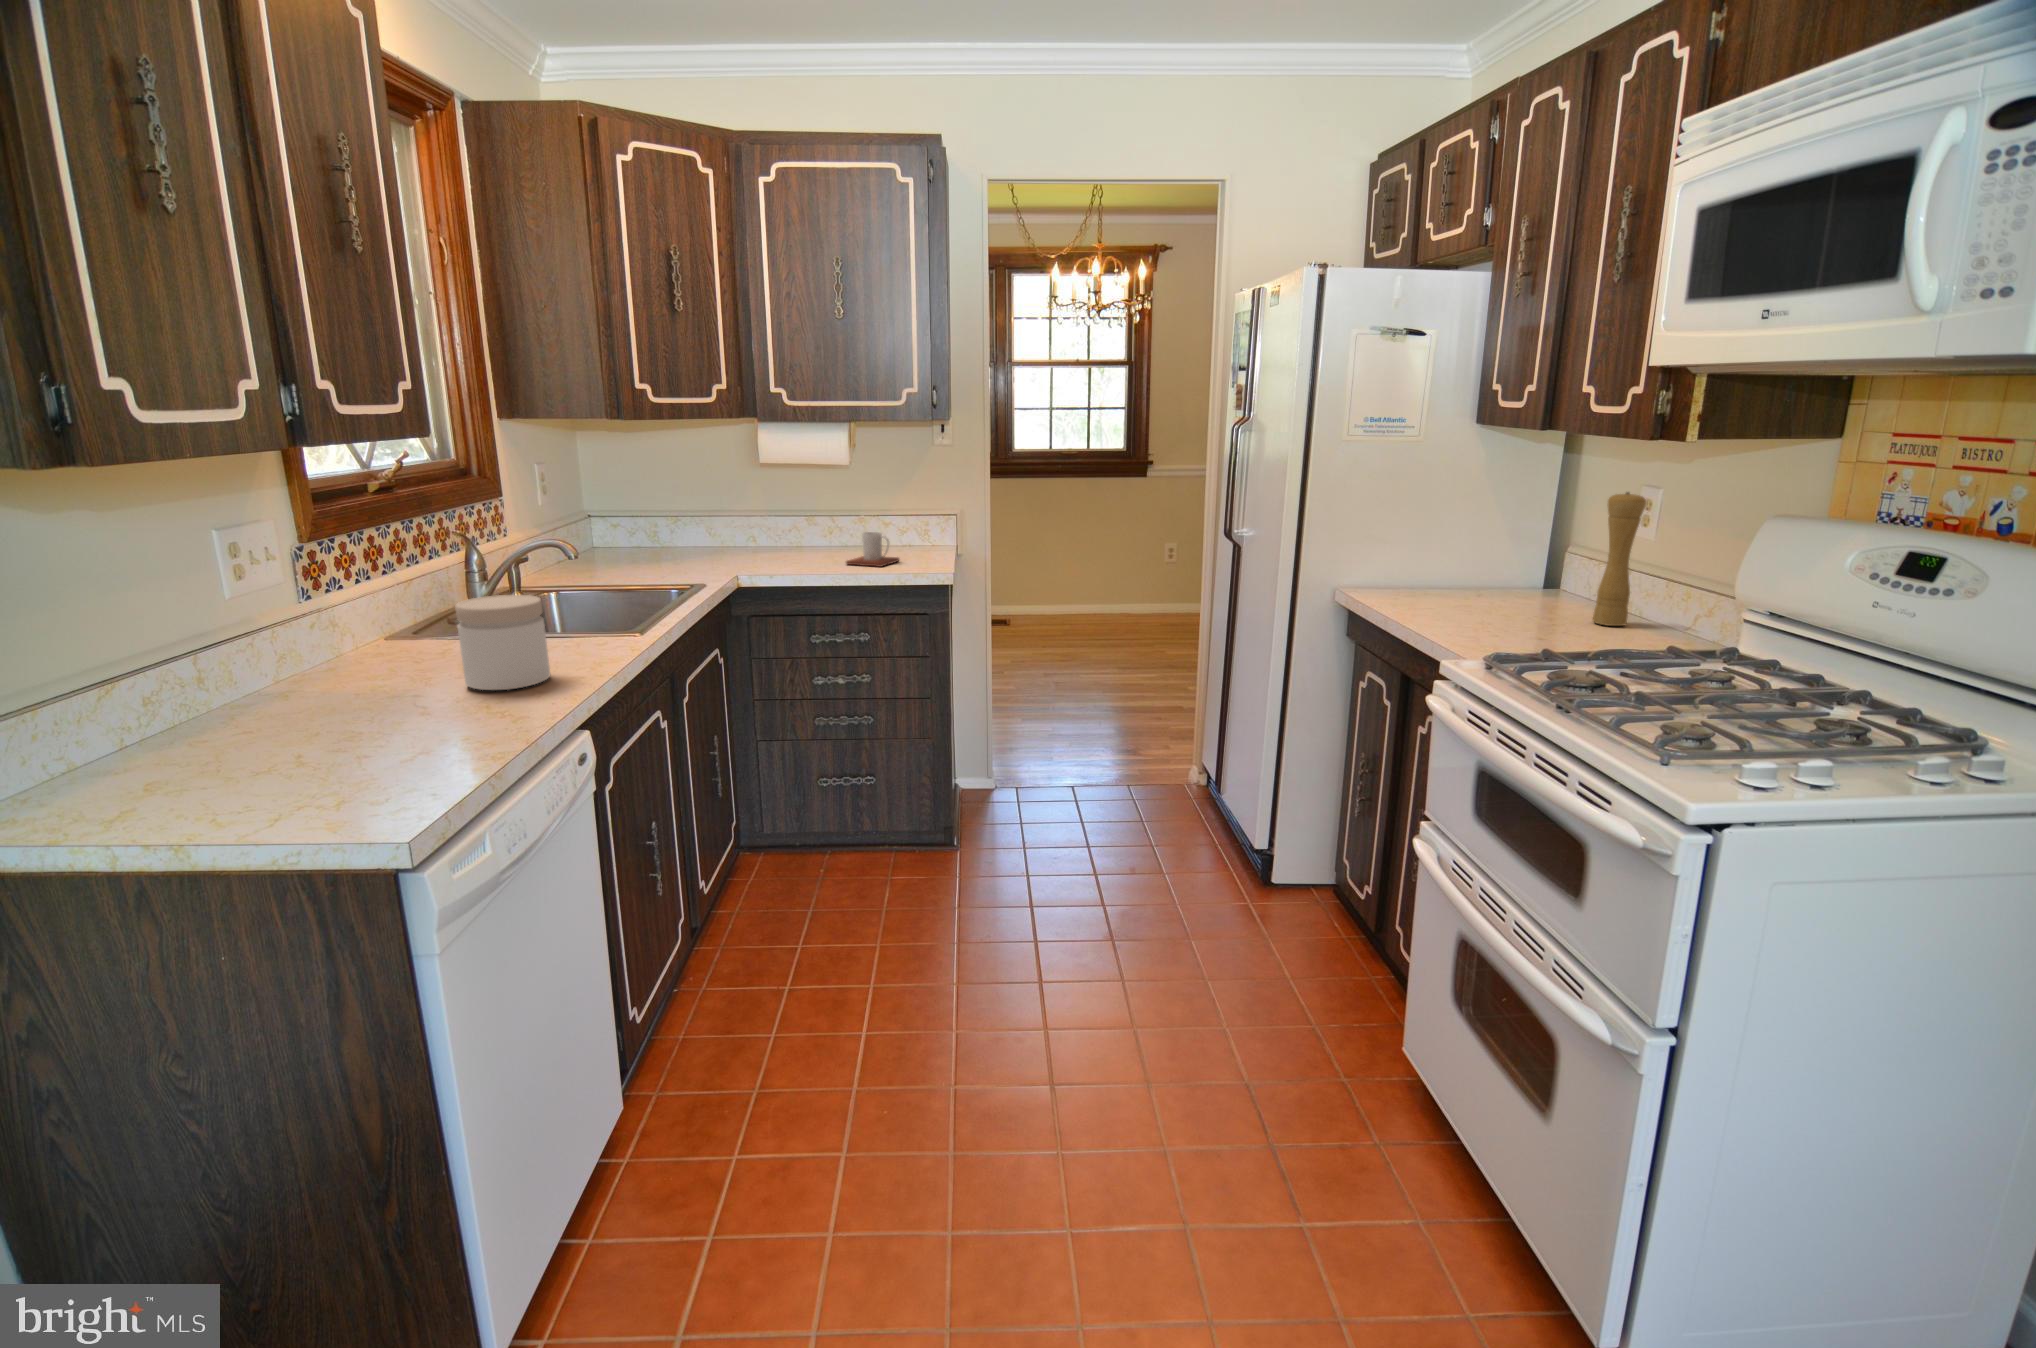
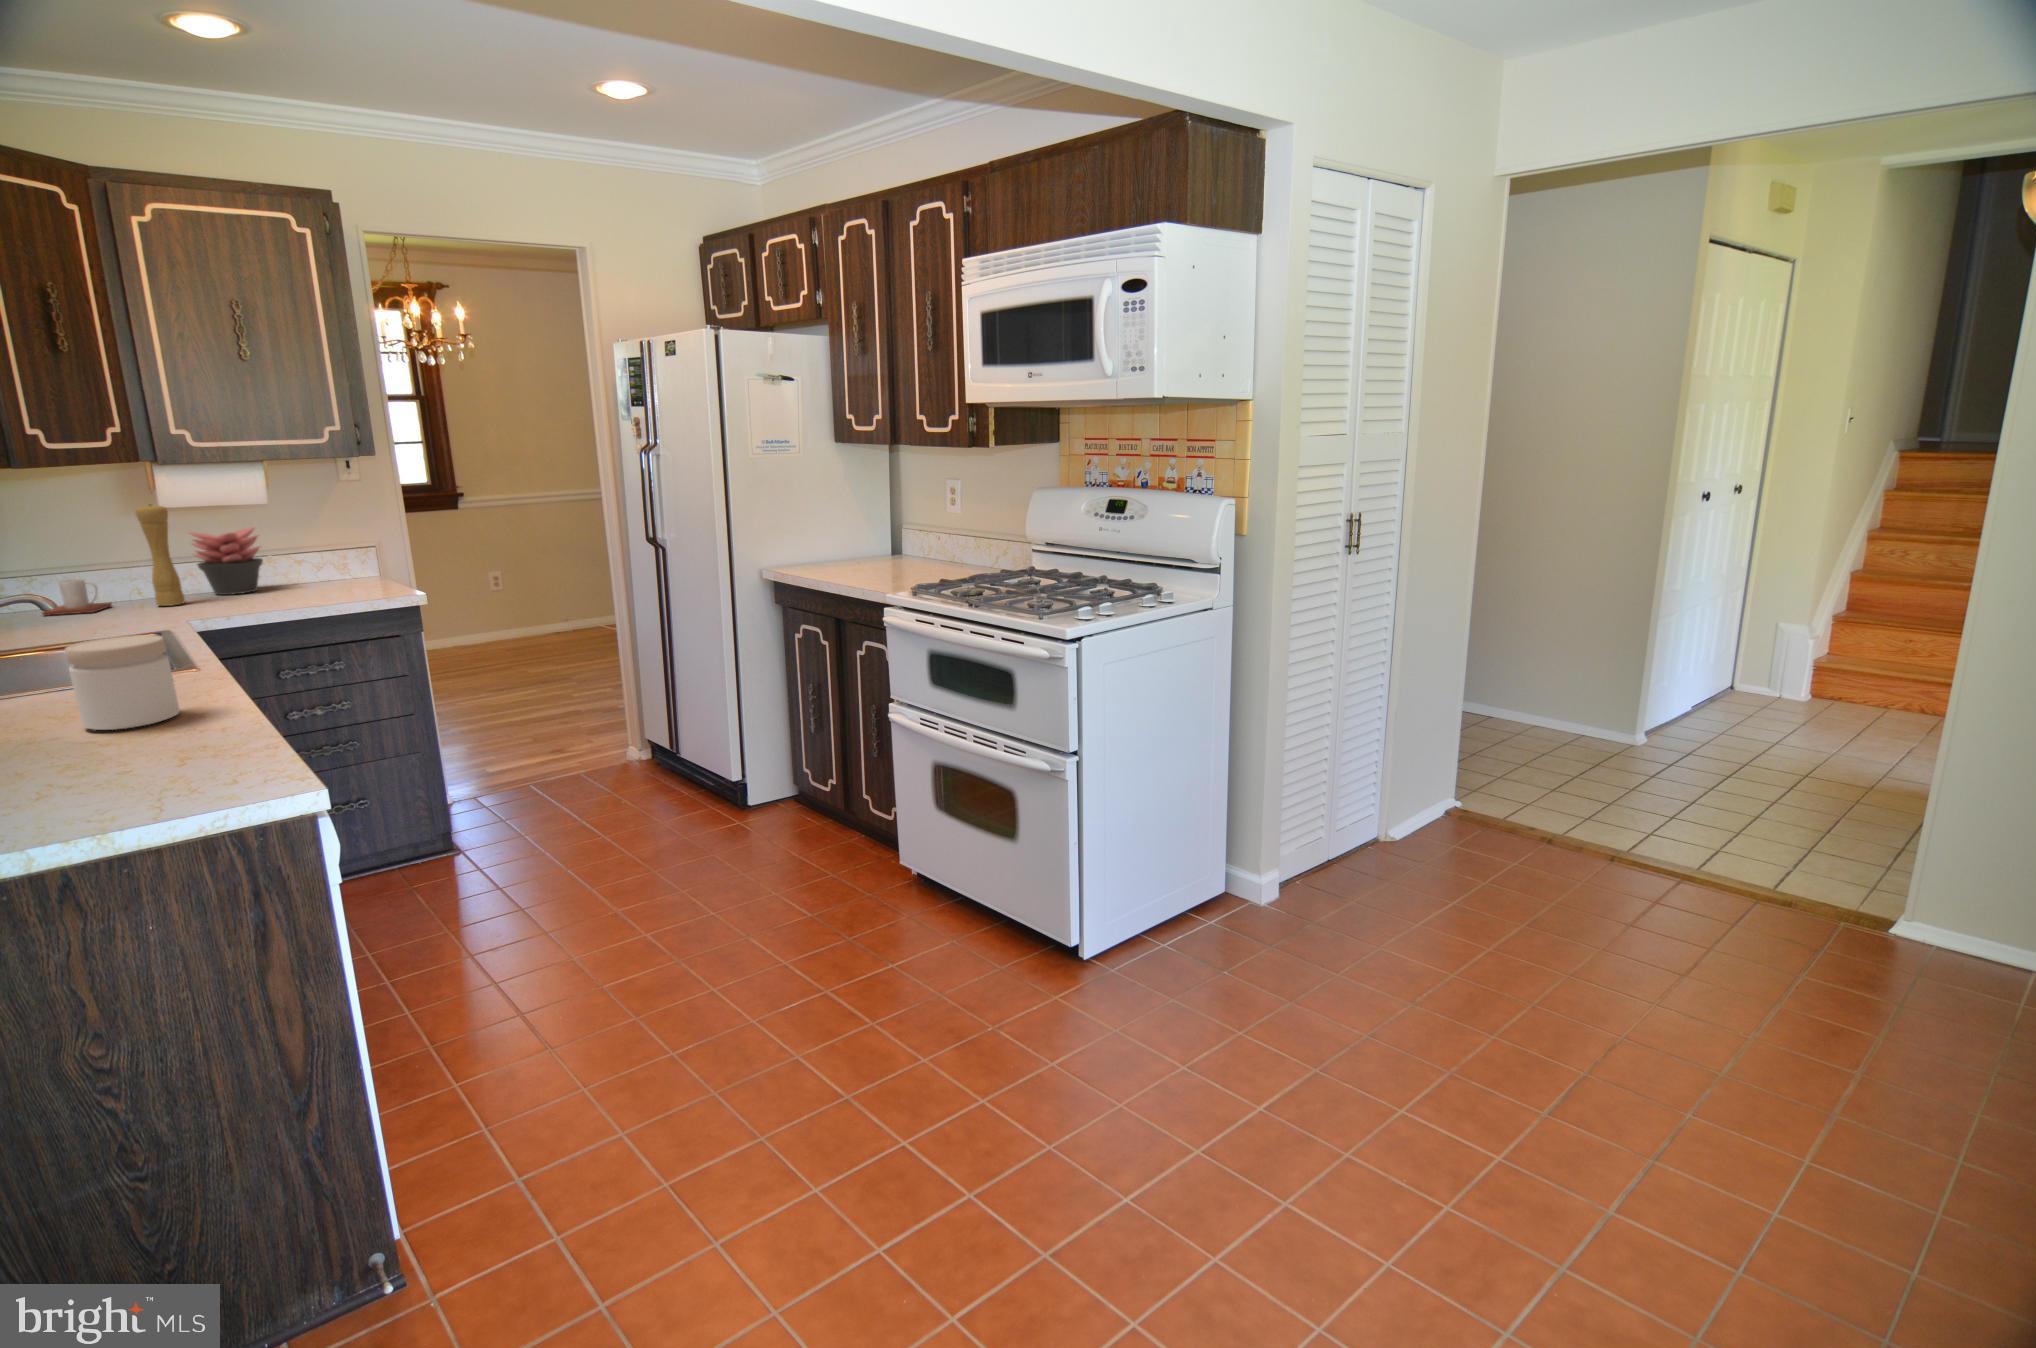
succulent plant: none [799,486,857,549] -> present [190,527,263,595]
pepper mill: present [1593,492,1646,626] -> present [135,504,185,606]
mug: present [846,532,899,567] -> present [42,579,112,616]

